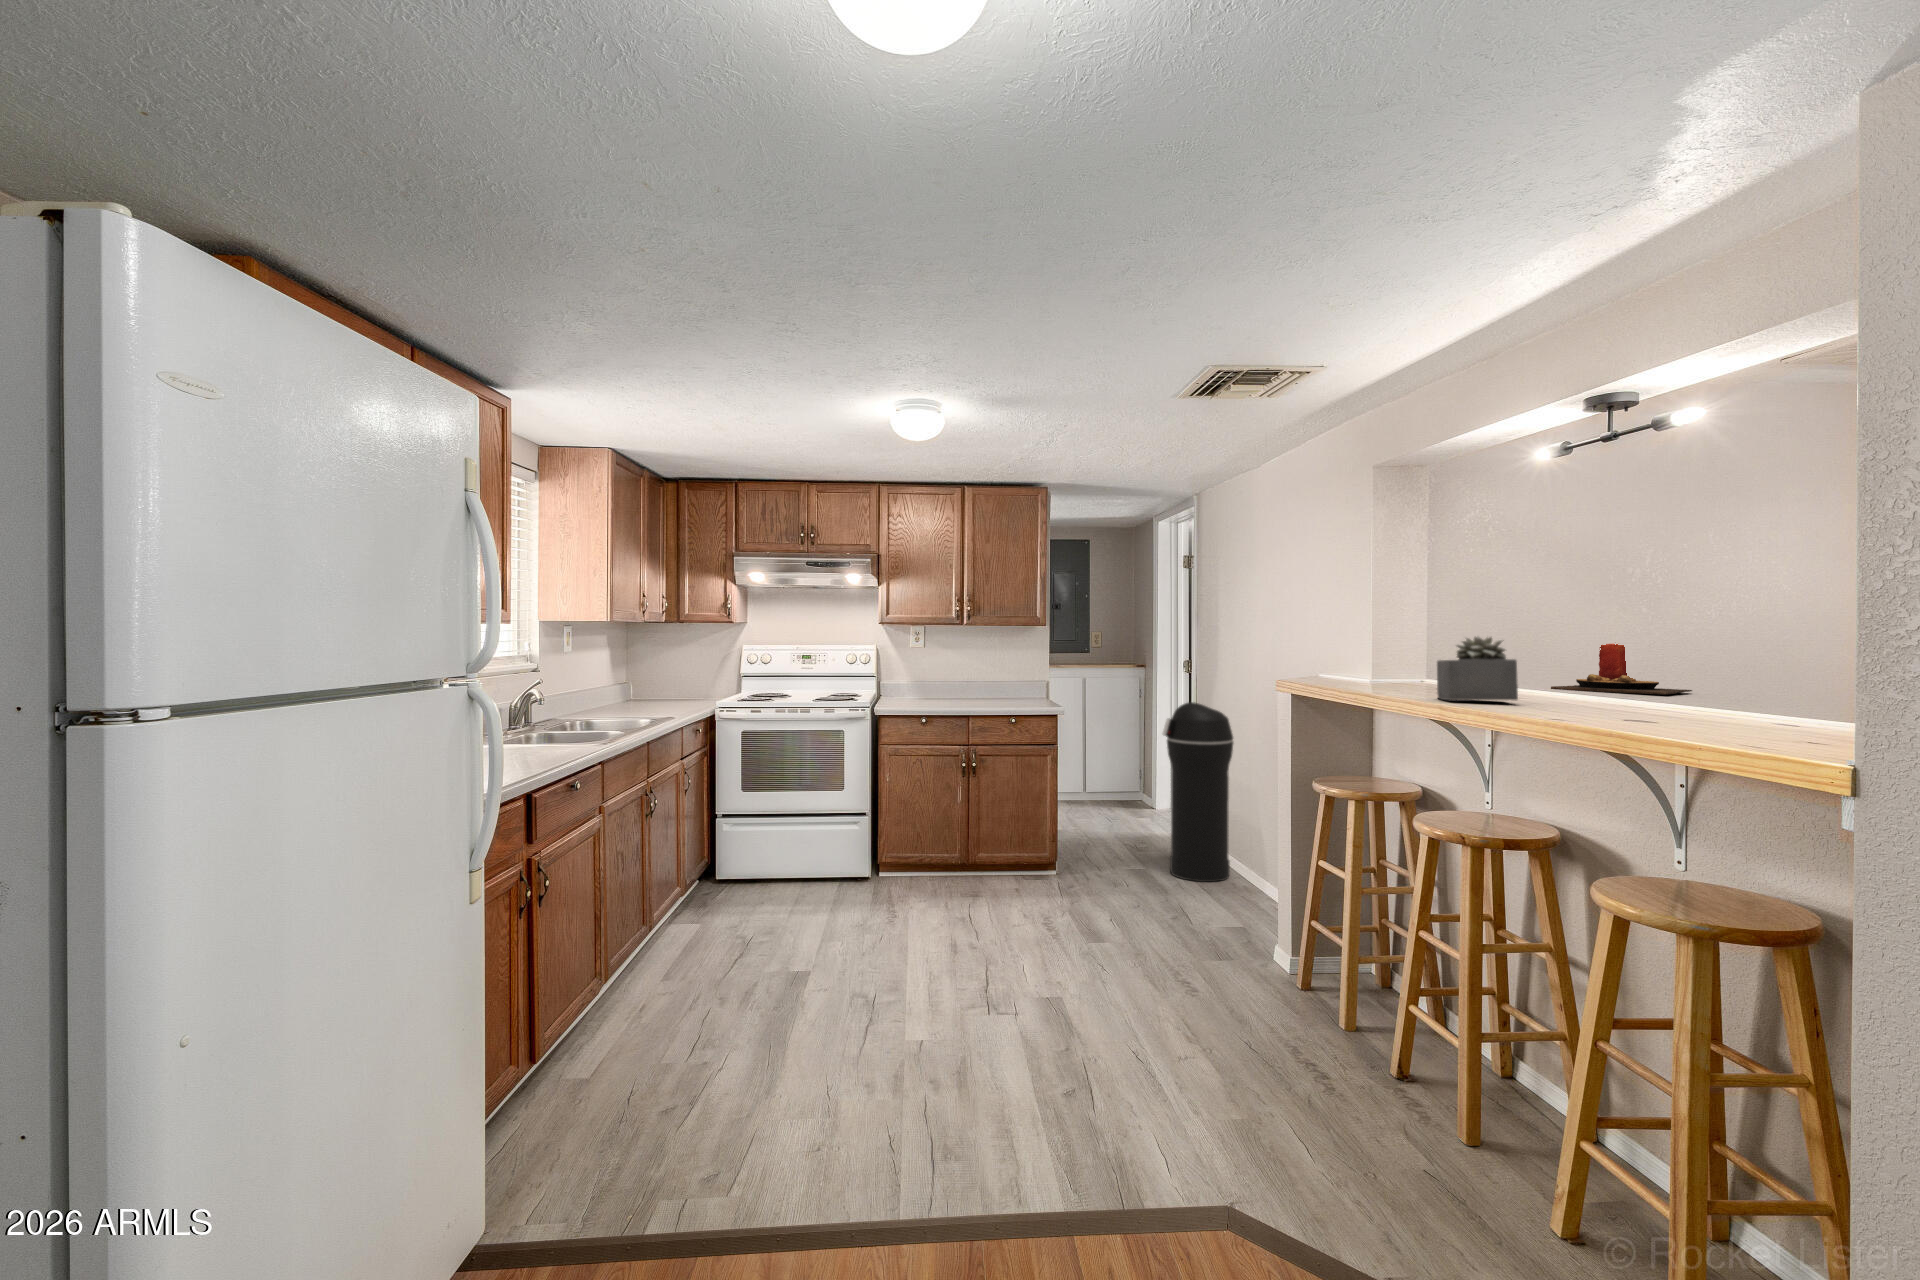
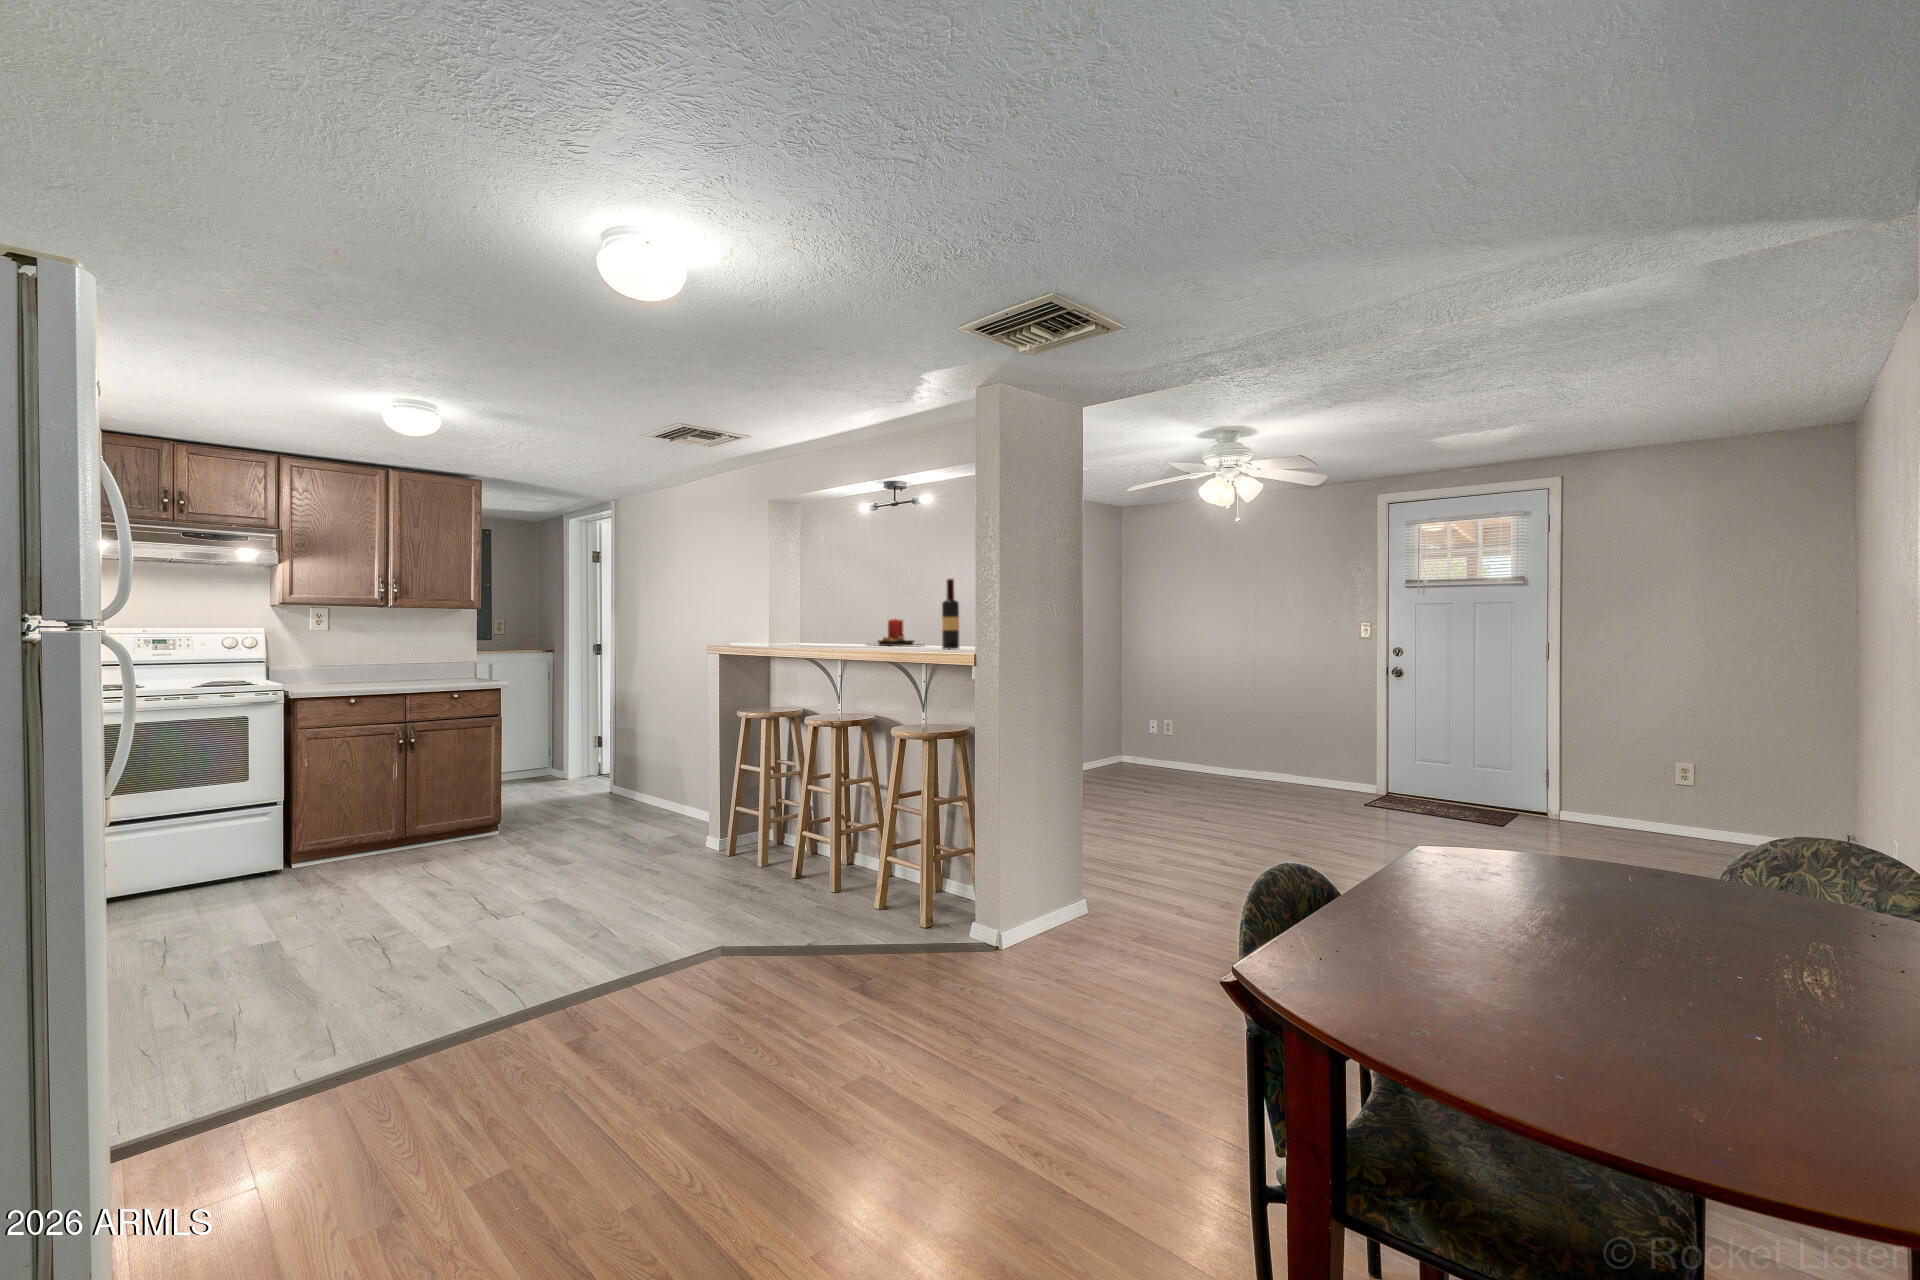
wine bottle: none [1708,581,1757,732] -> present [942,579,959,649]
succulent plant: present [1437,636,1518,701] -> none [817,608,860,647]
trash can: present [1163,702,1233,882] -> none [596,673,655,815]

